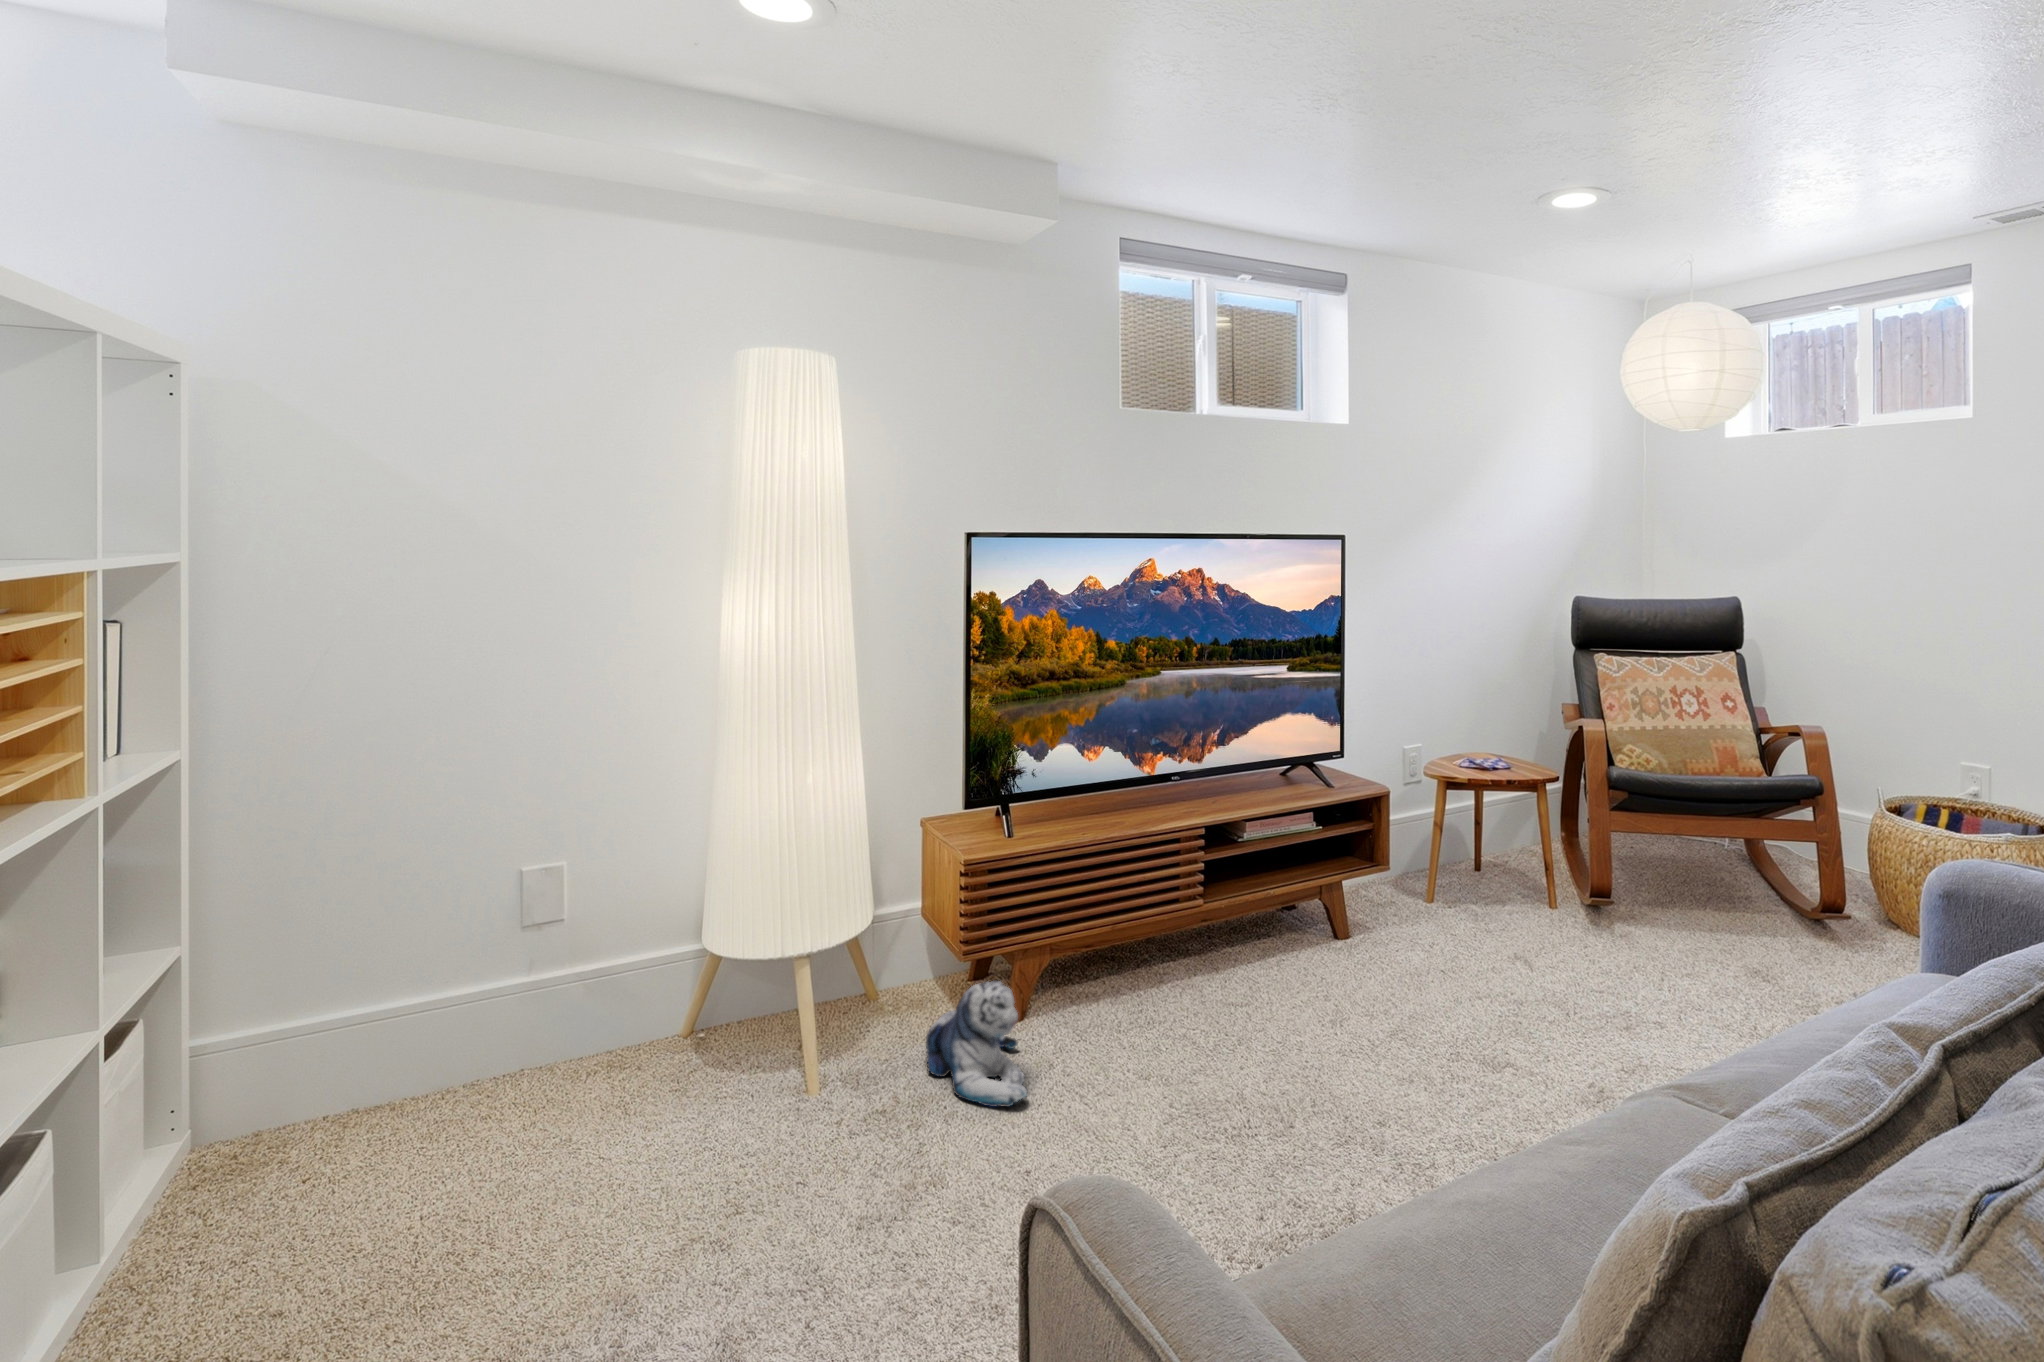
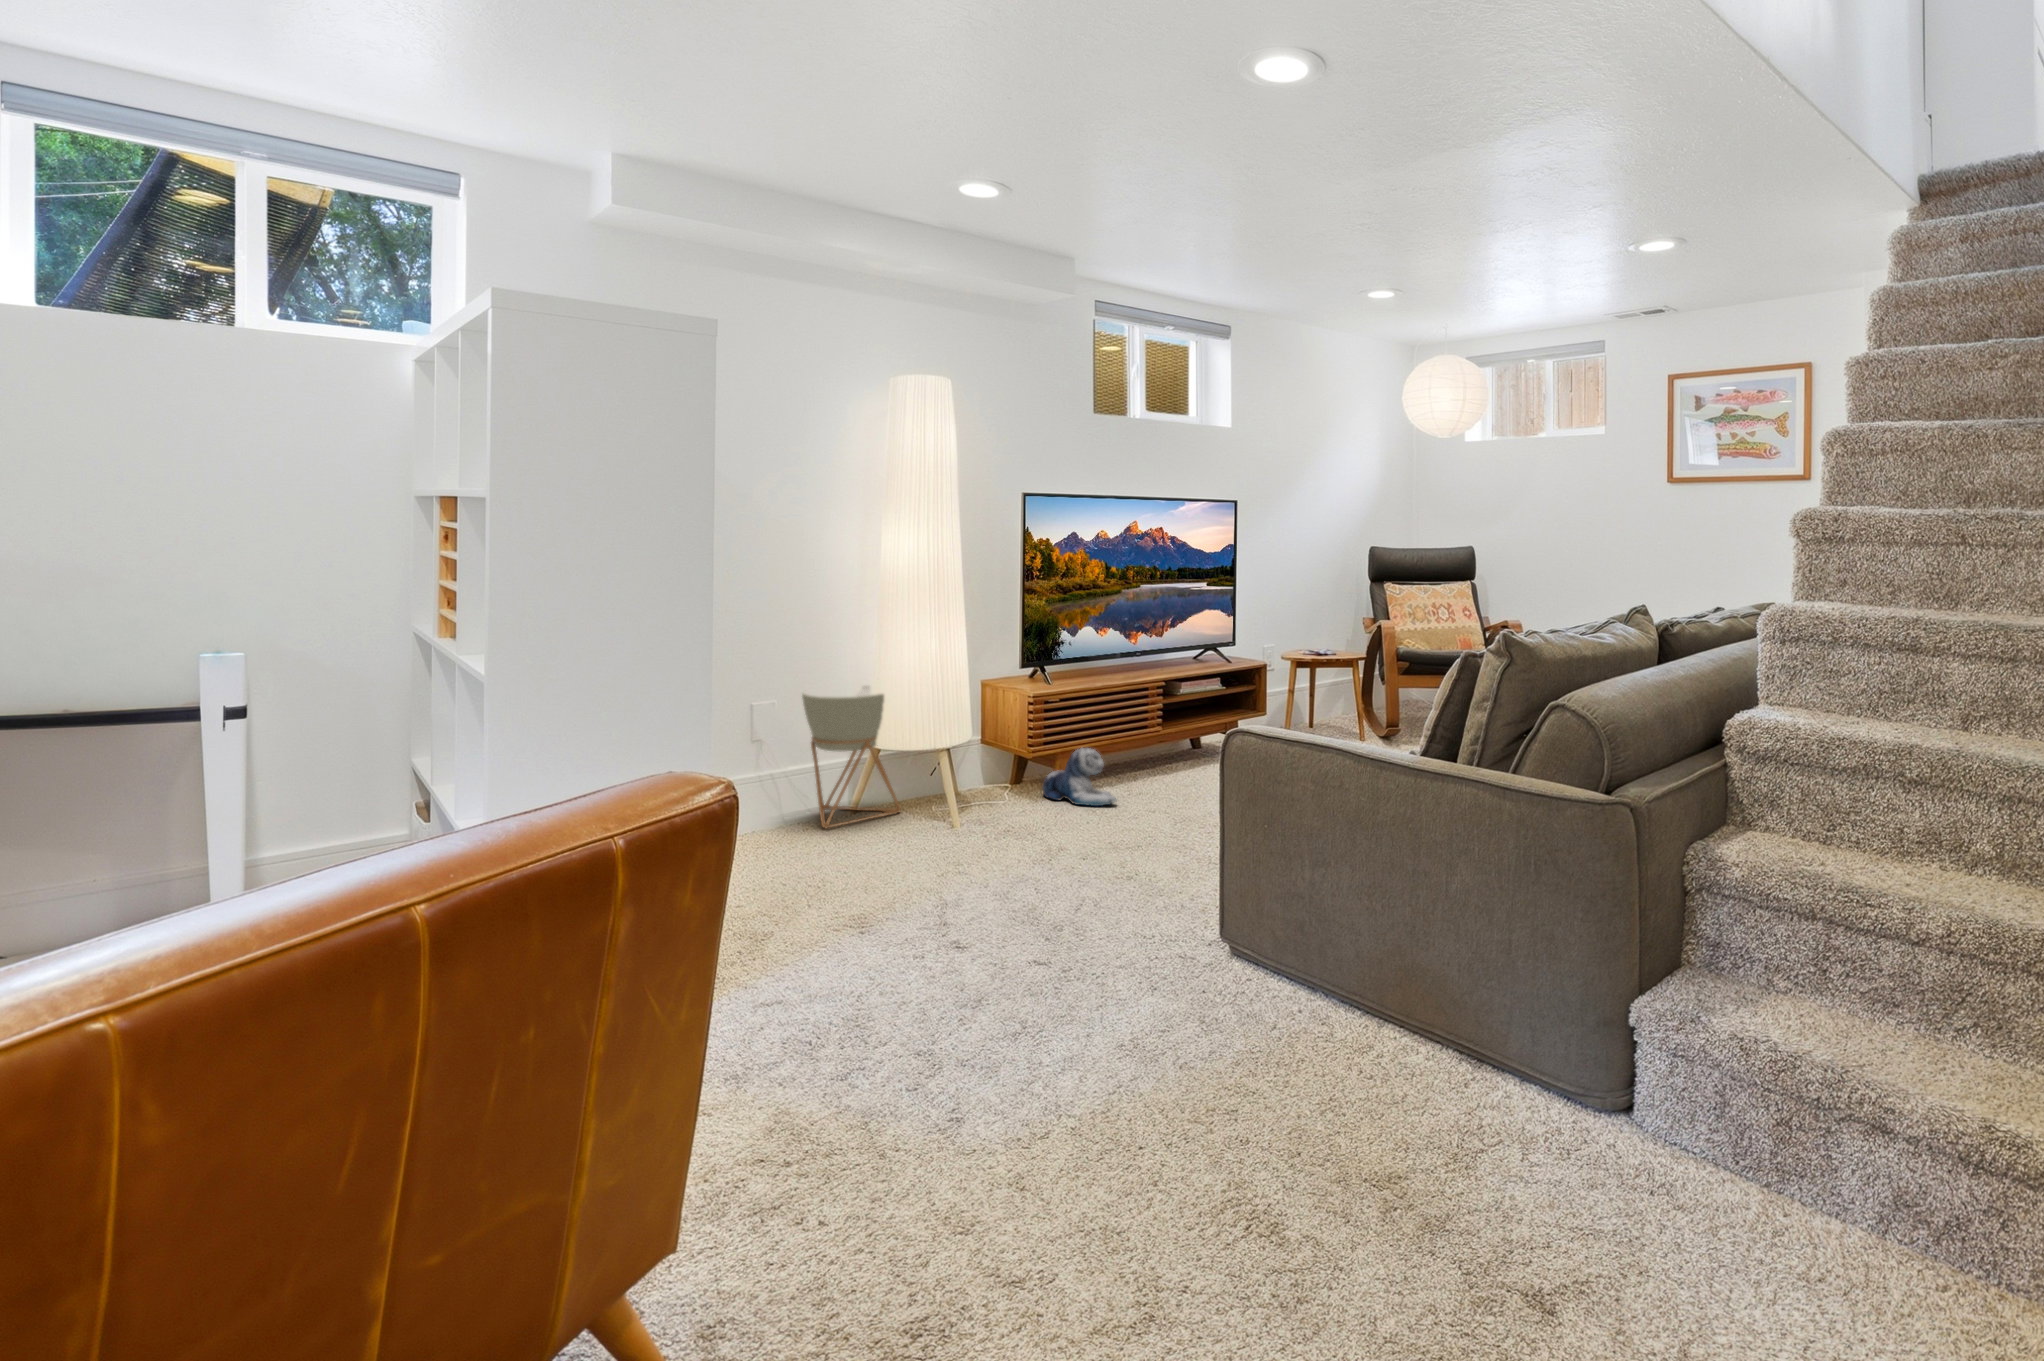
planter: none [470,852,657,1139] -> present [802,685,901,828]

